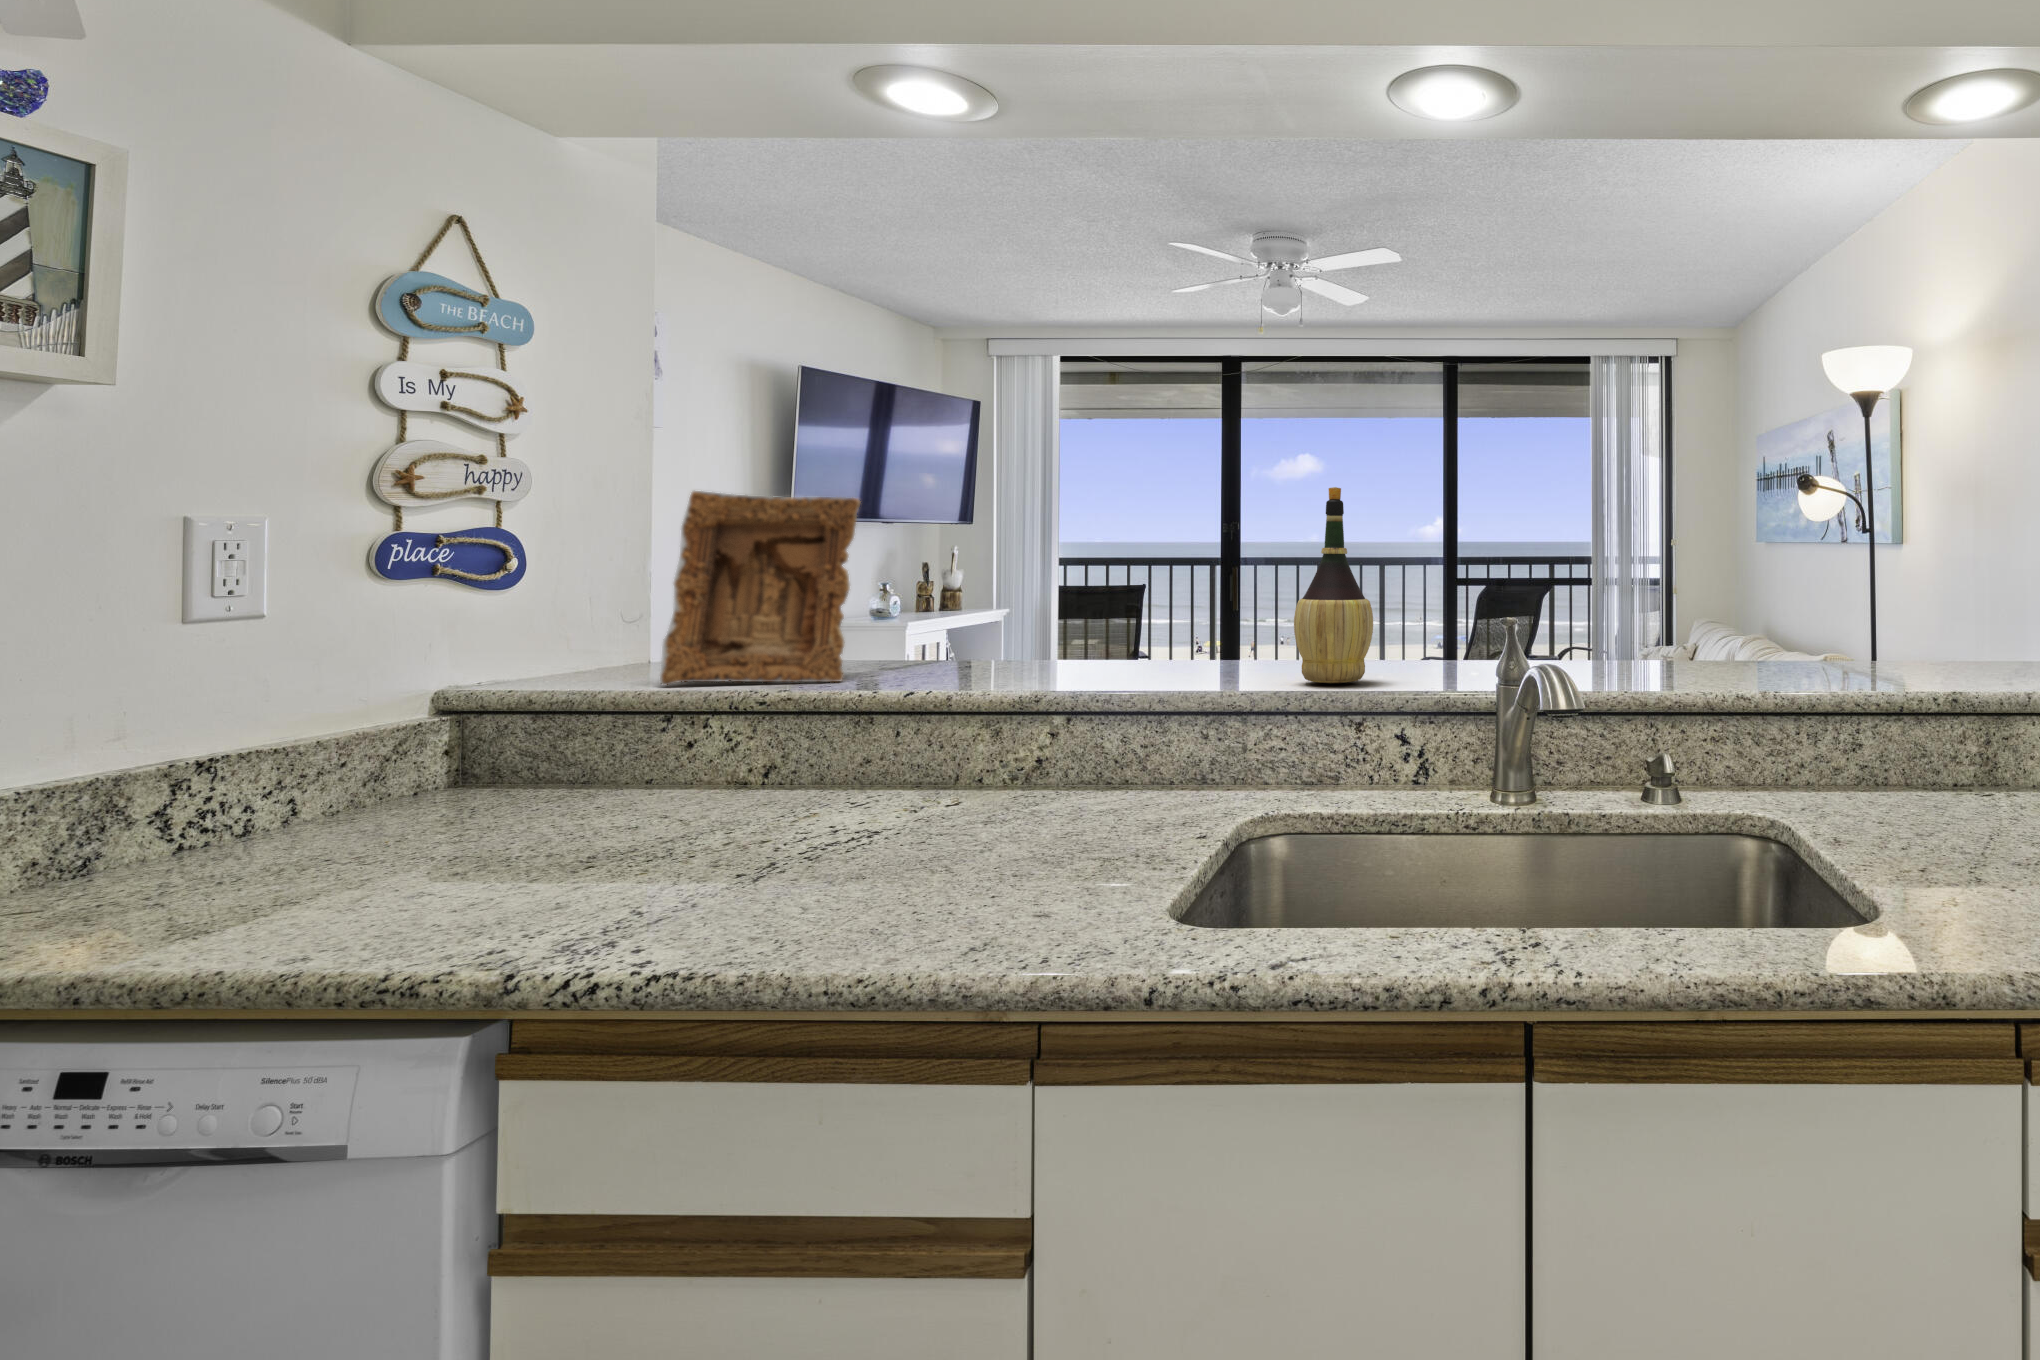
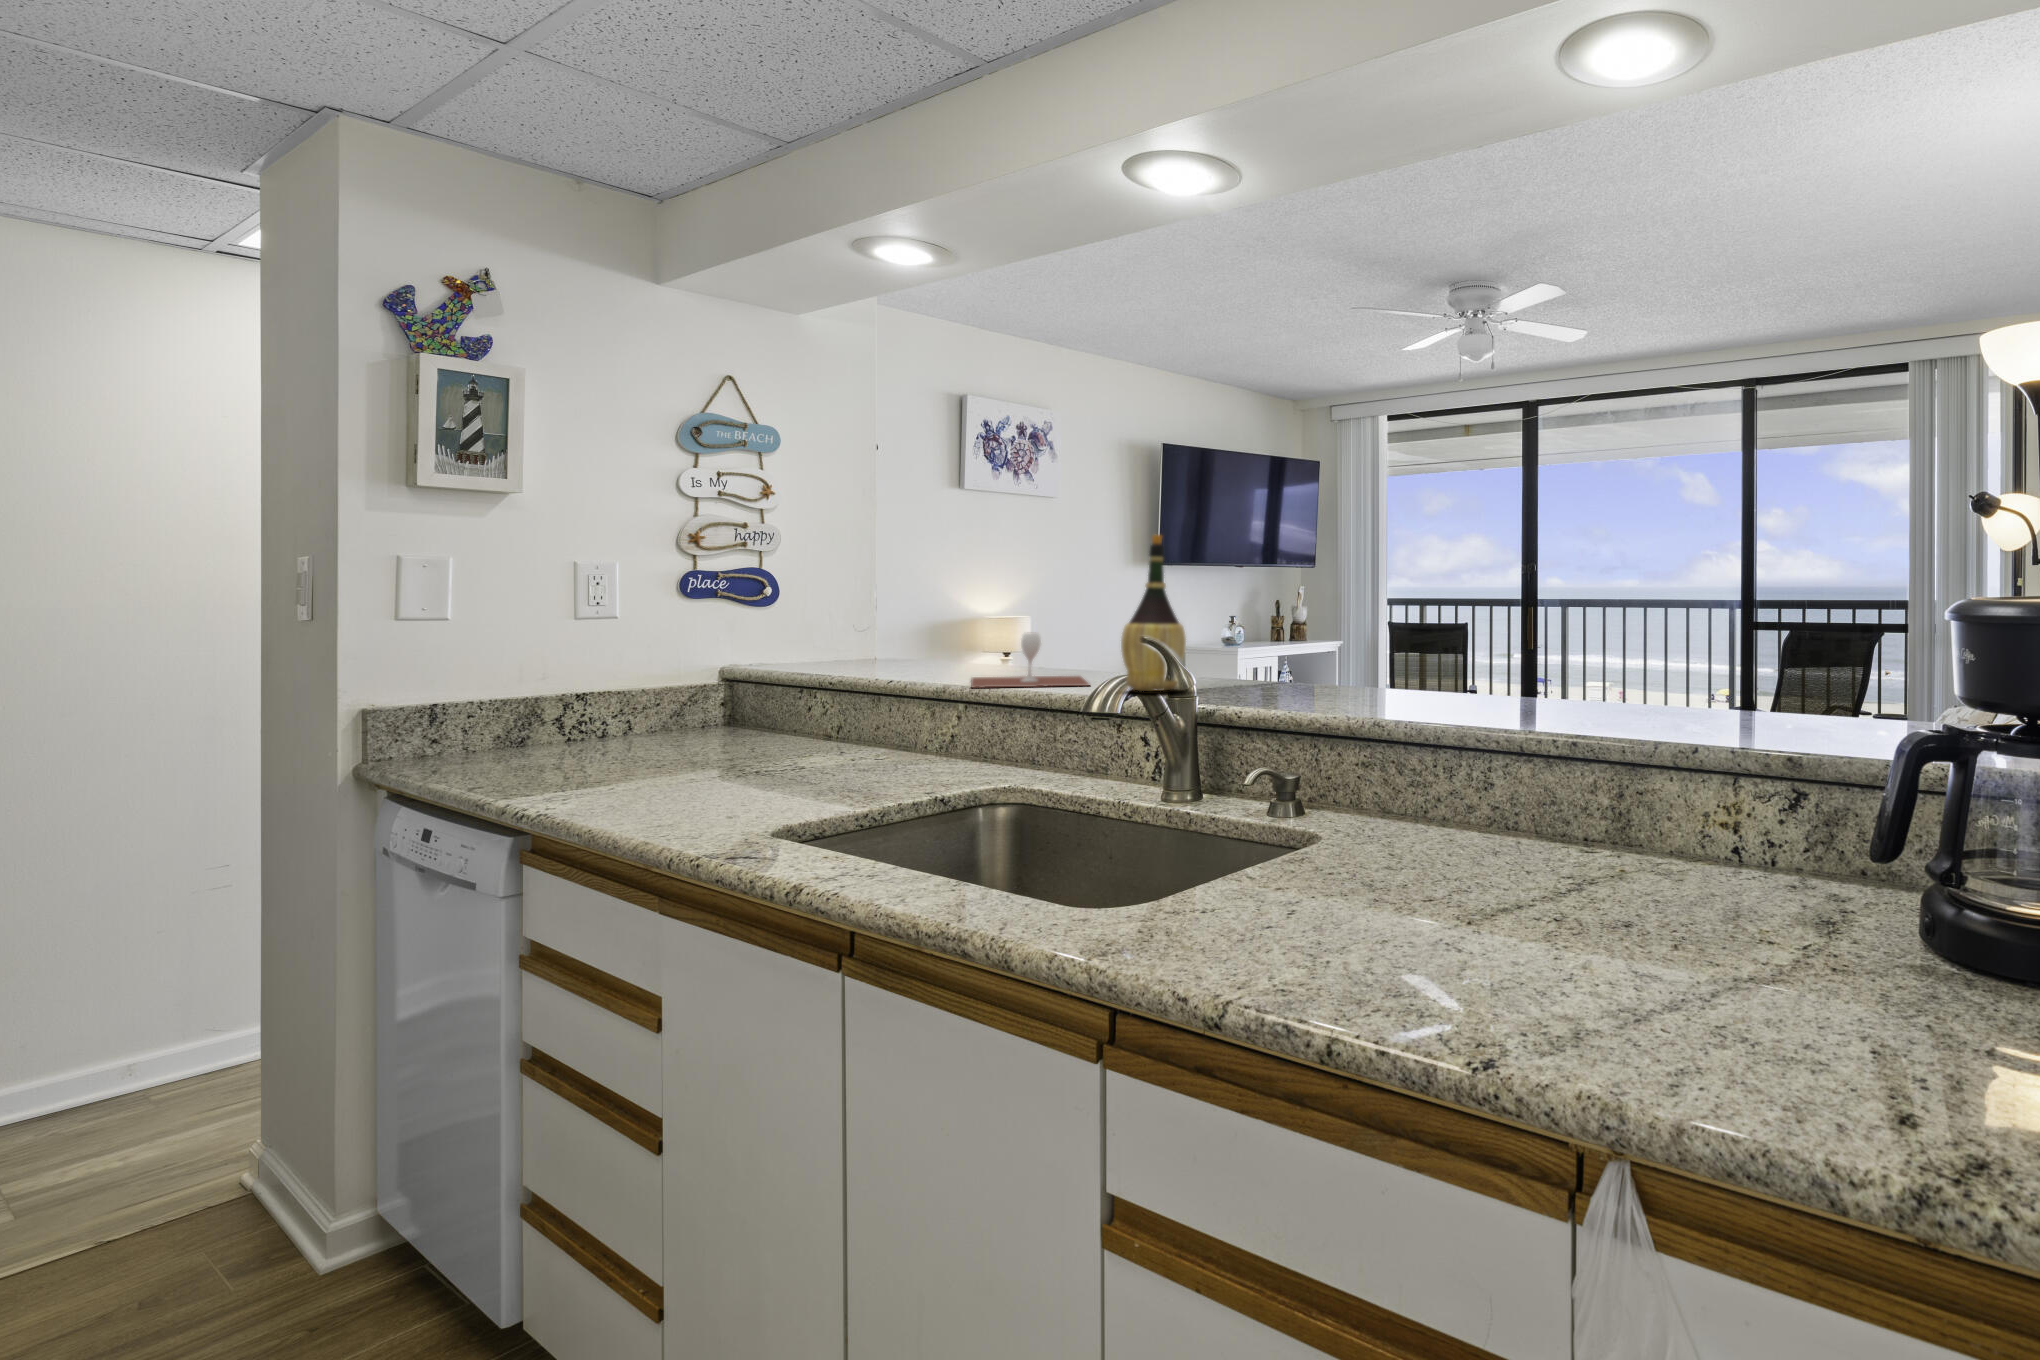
picture frame: present [660,491,860,685] -> none [810,544,939,670]
wine glass: none [1017,617,1227,695] -> present [971,632,1089,688]

